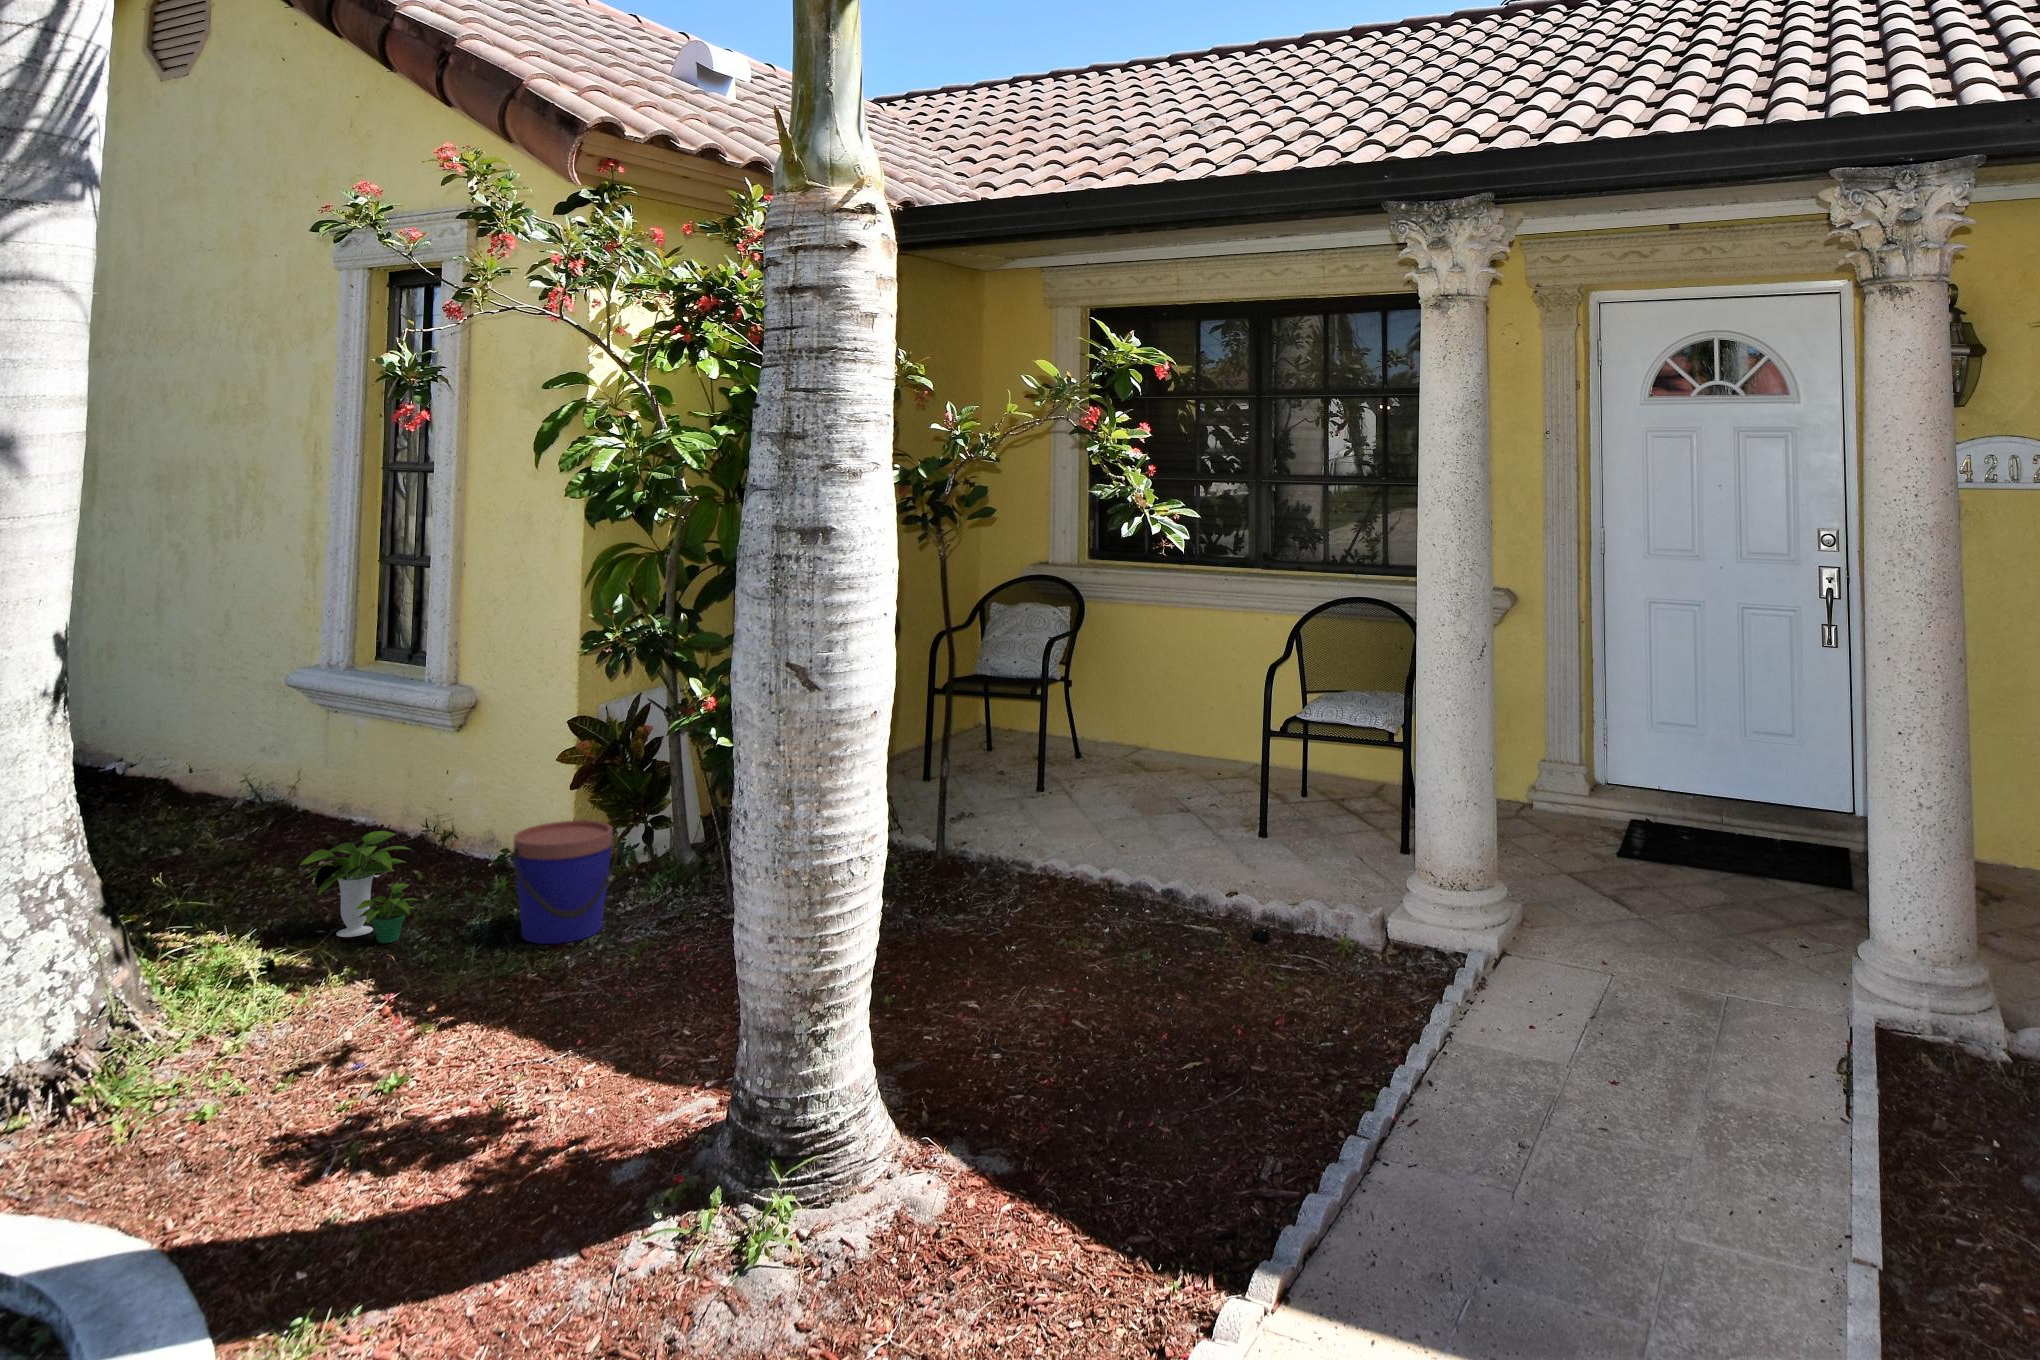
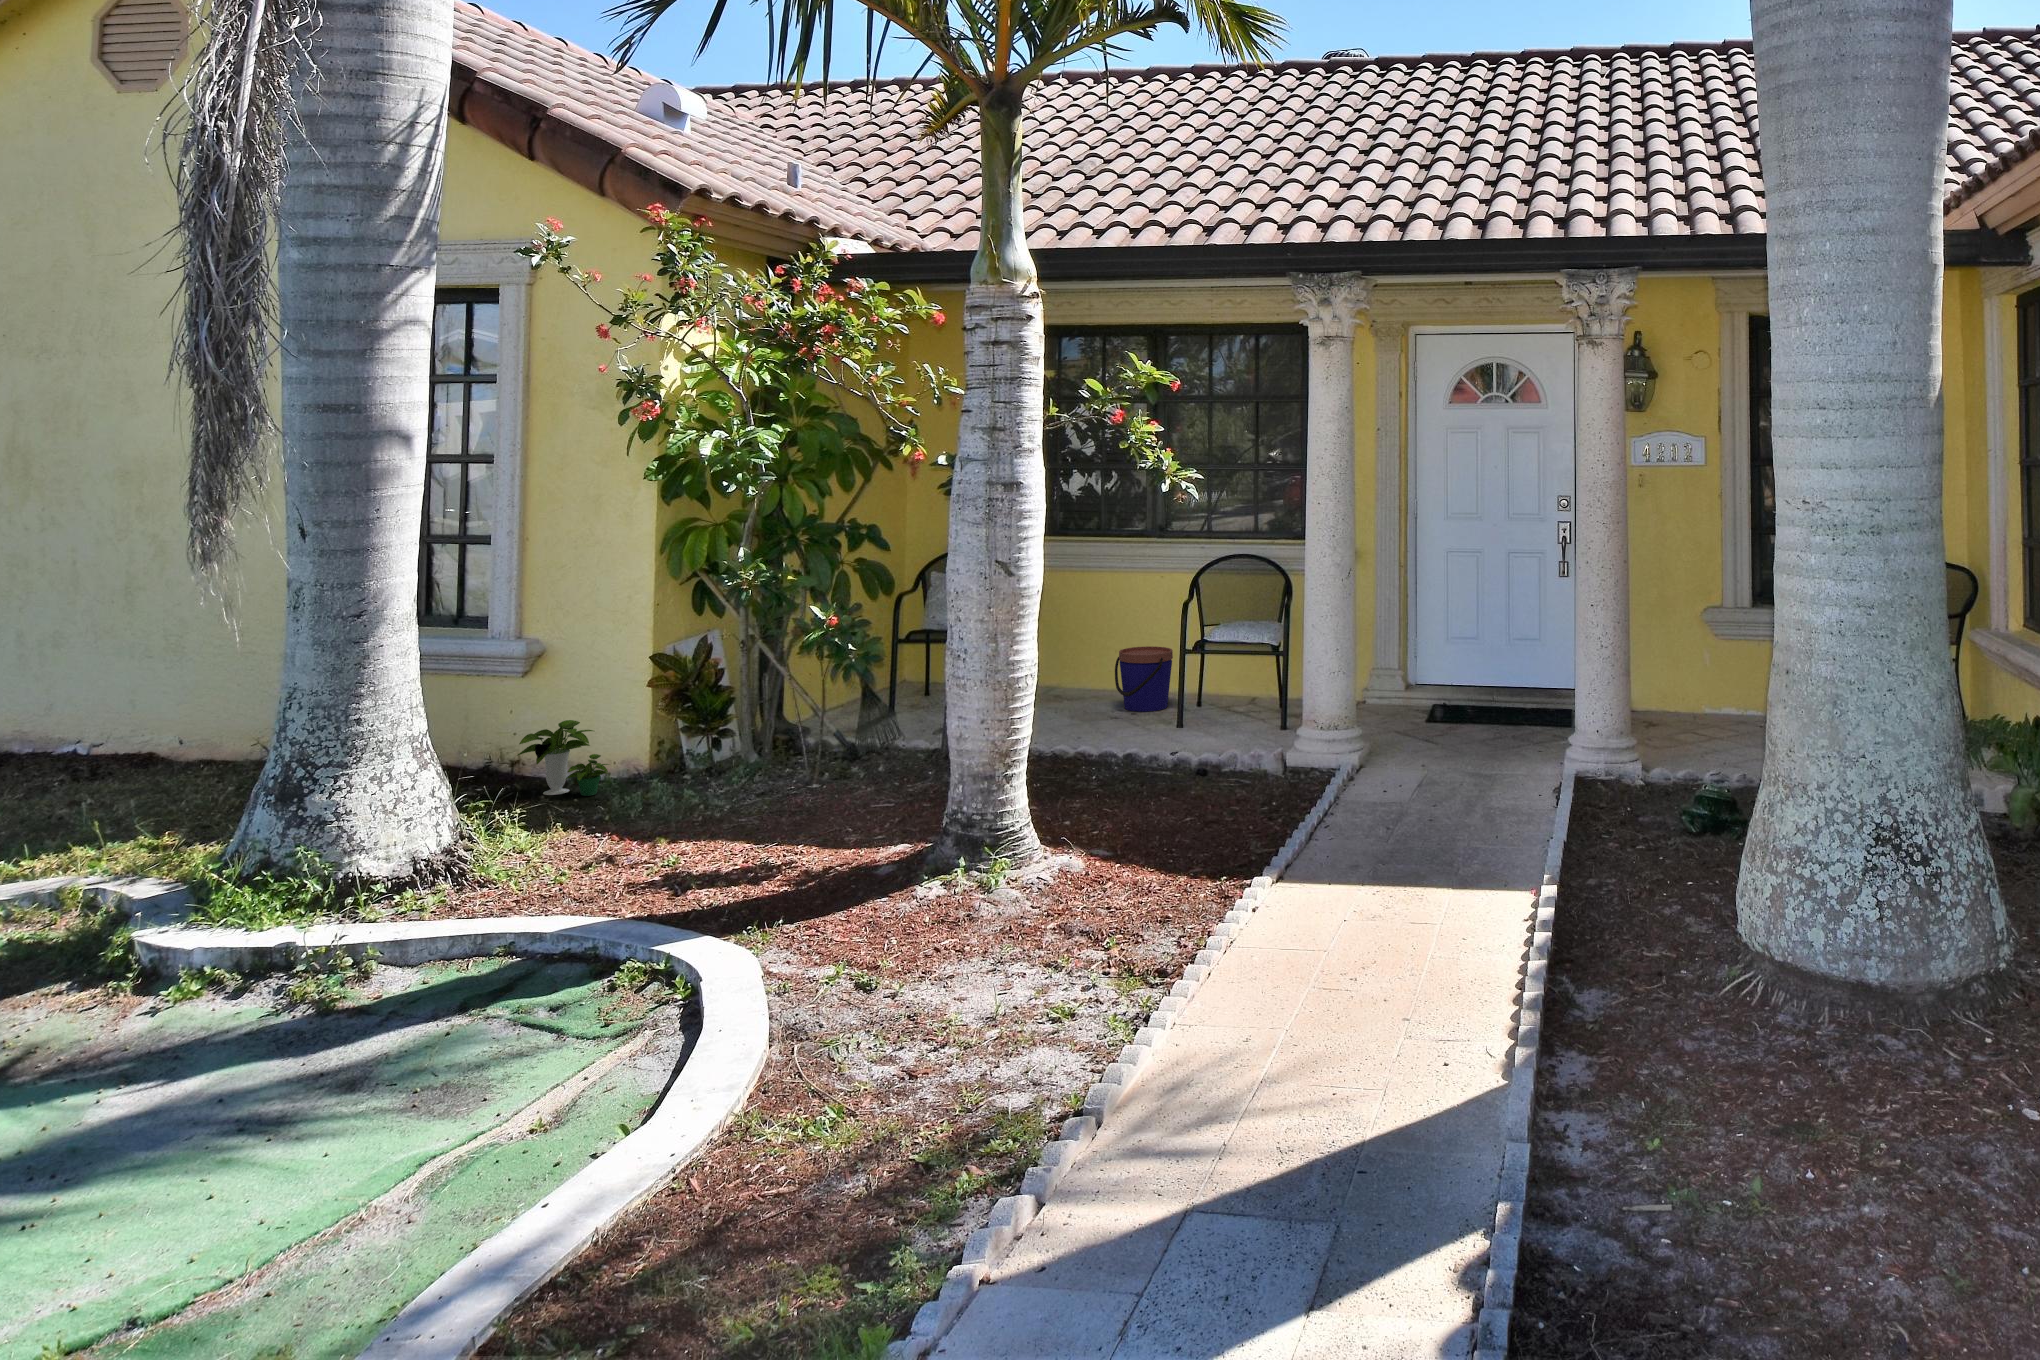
bucket: present [512,820,619,944] -> present [1115,646,1173,711]

